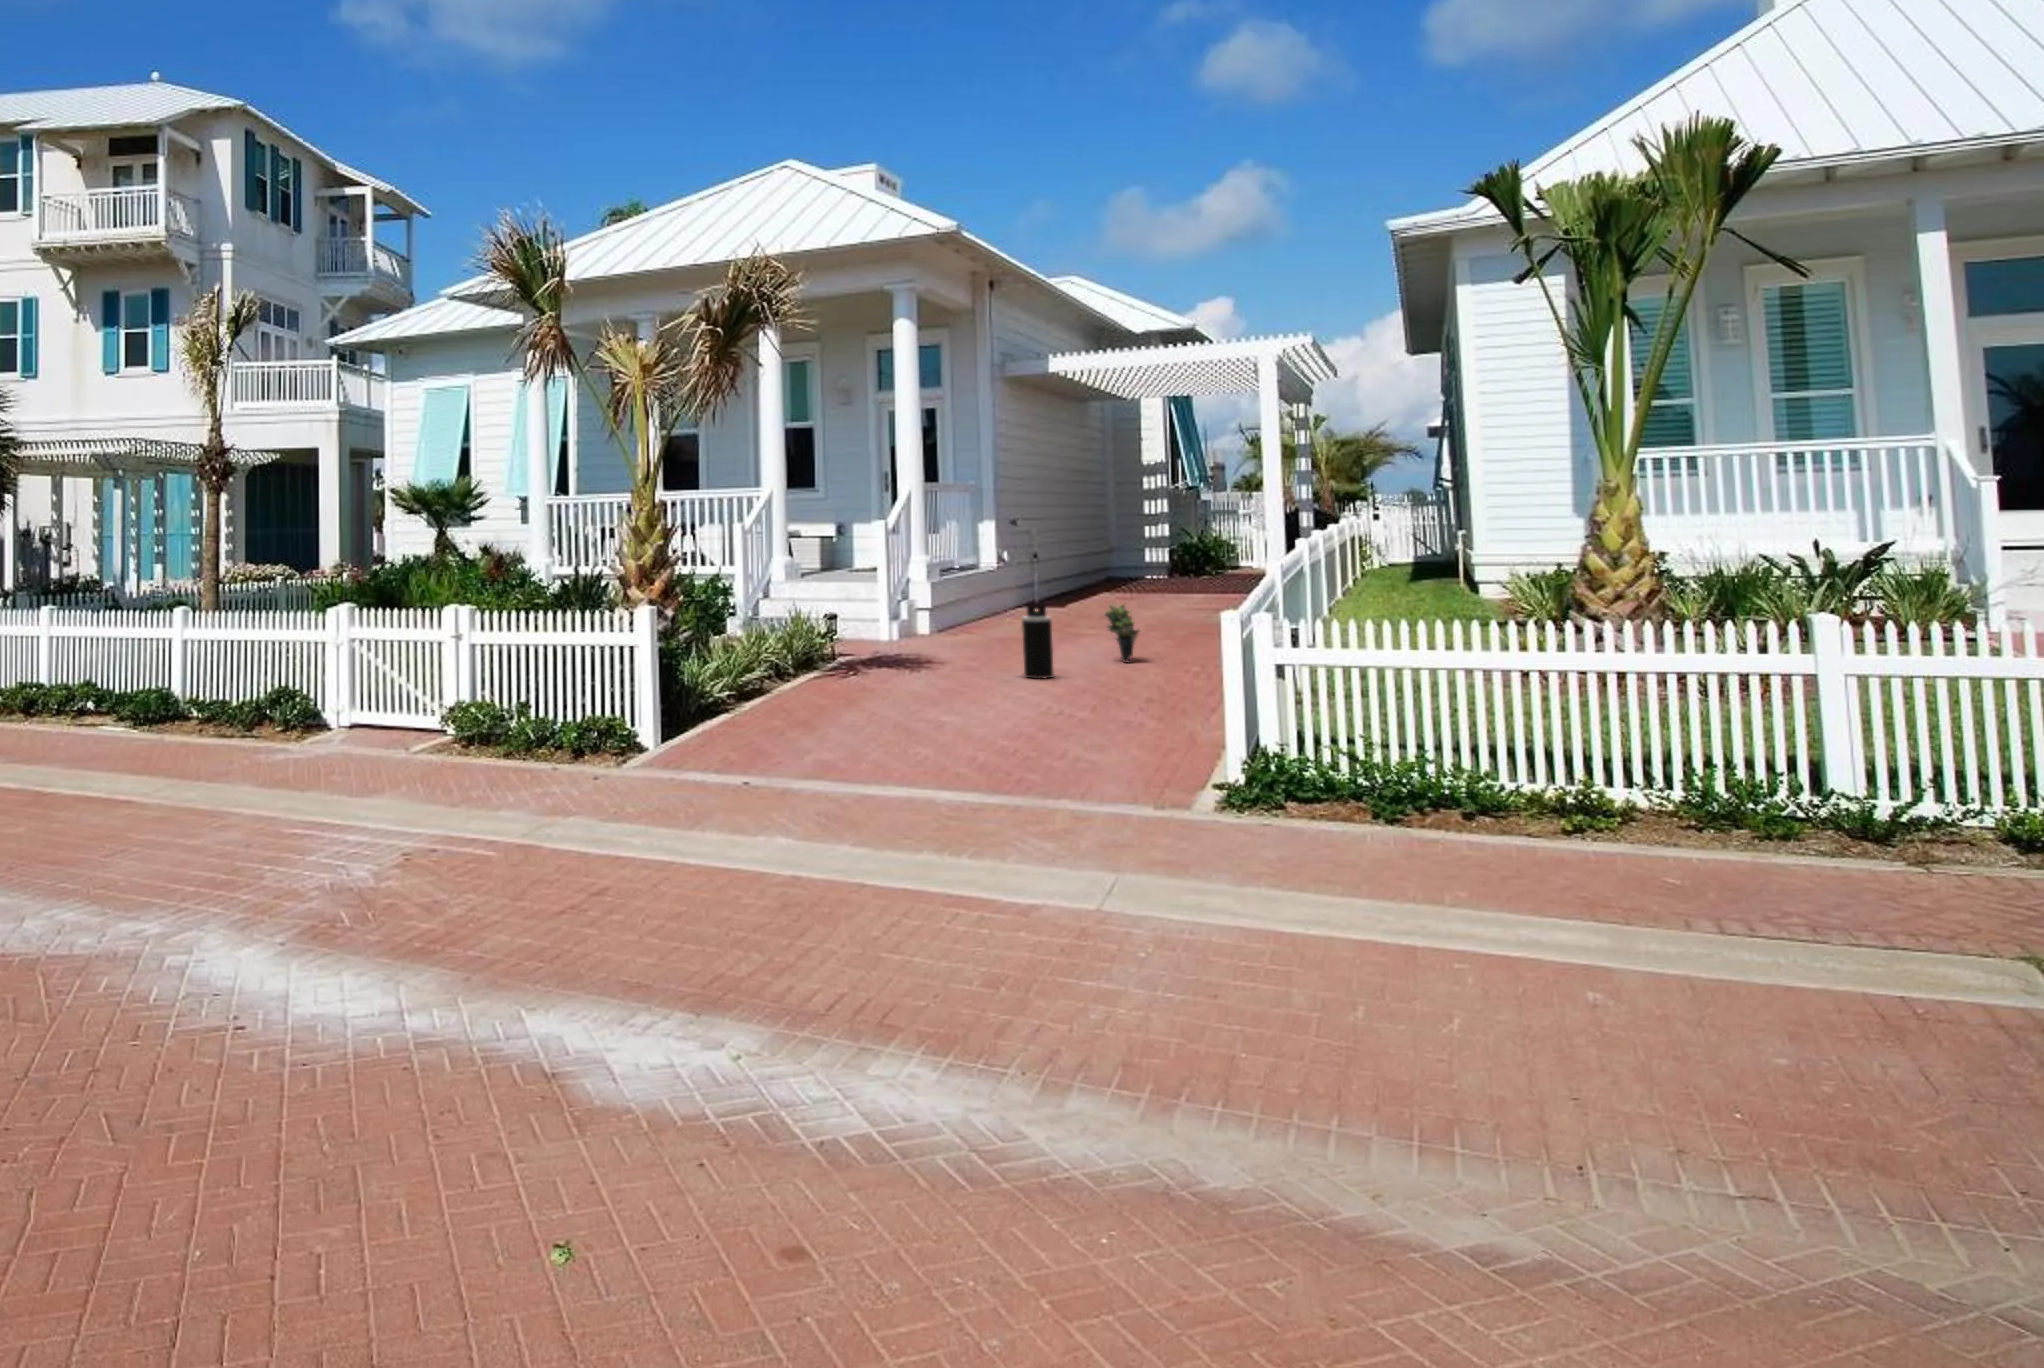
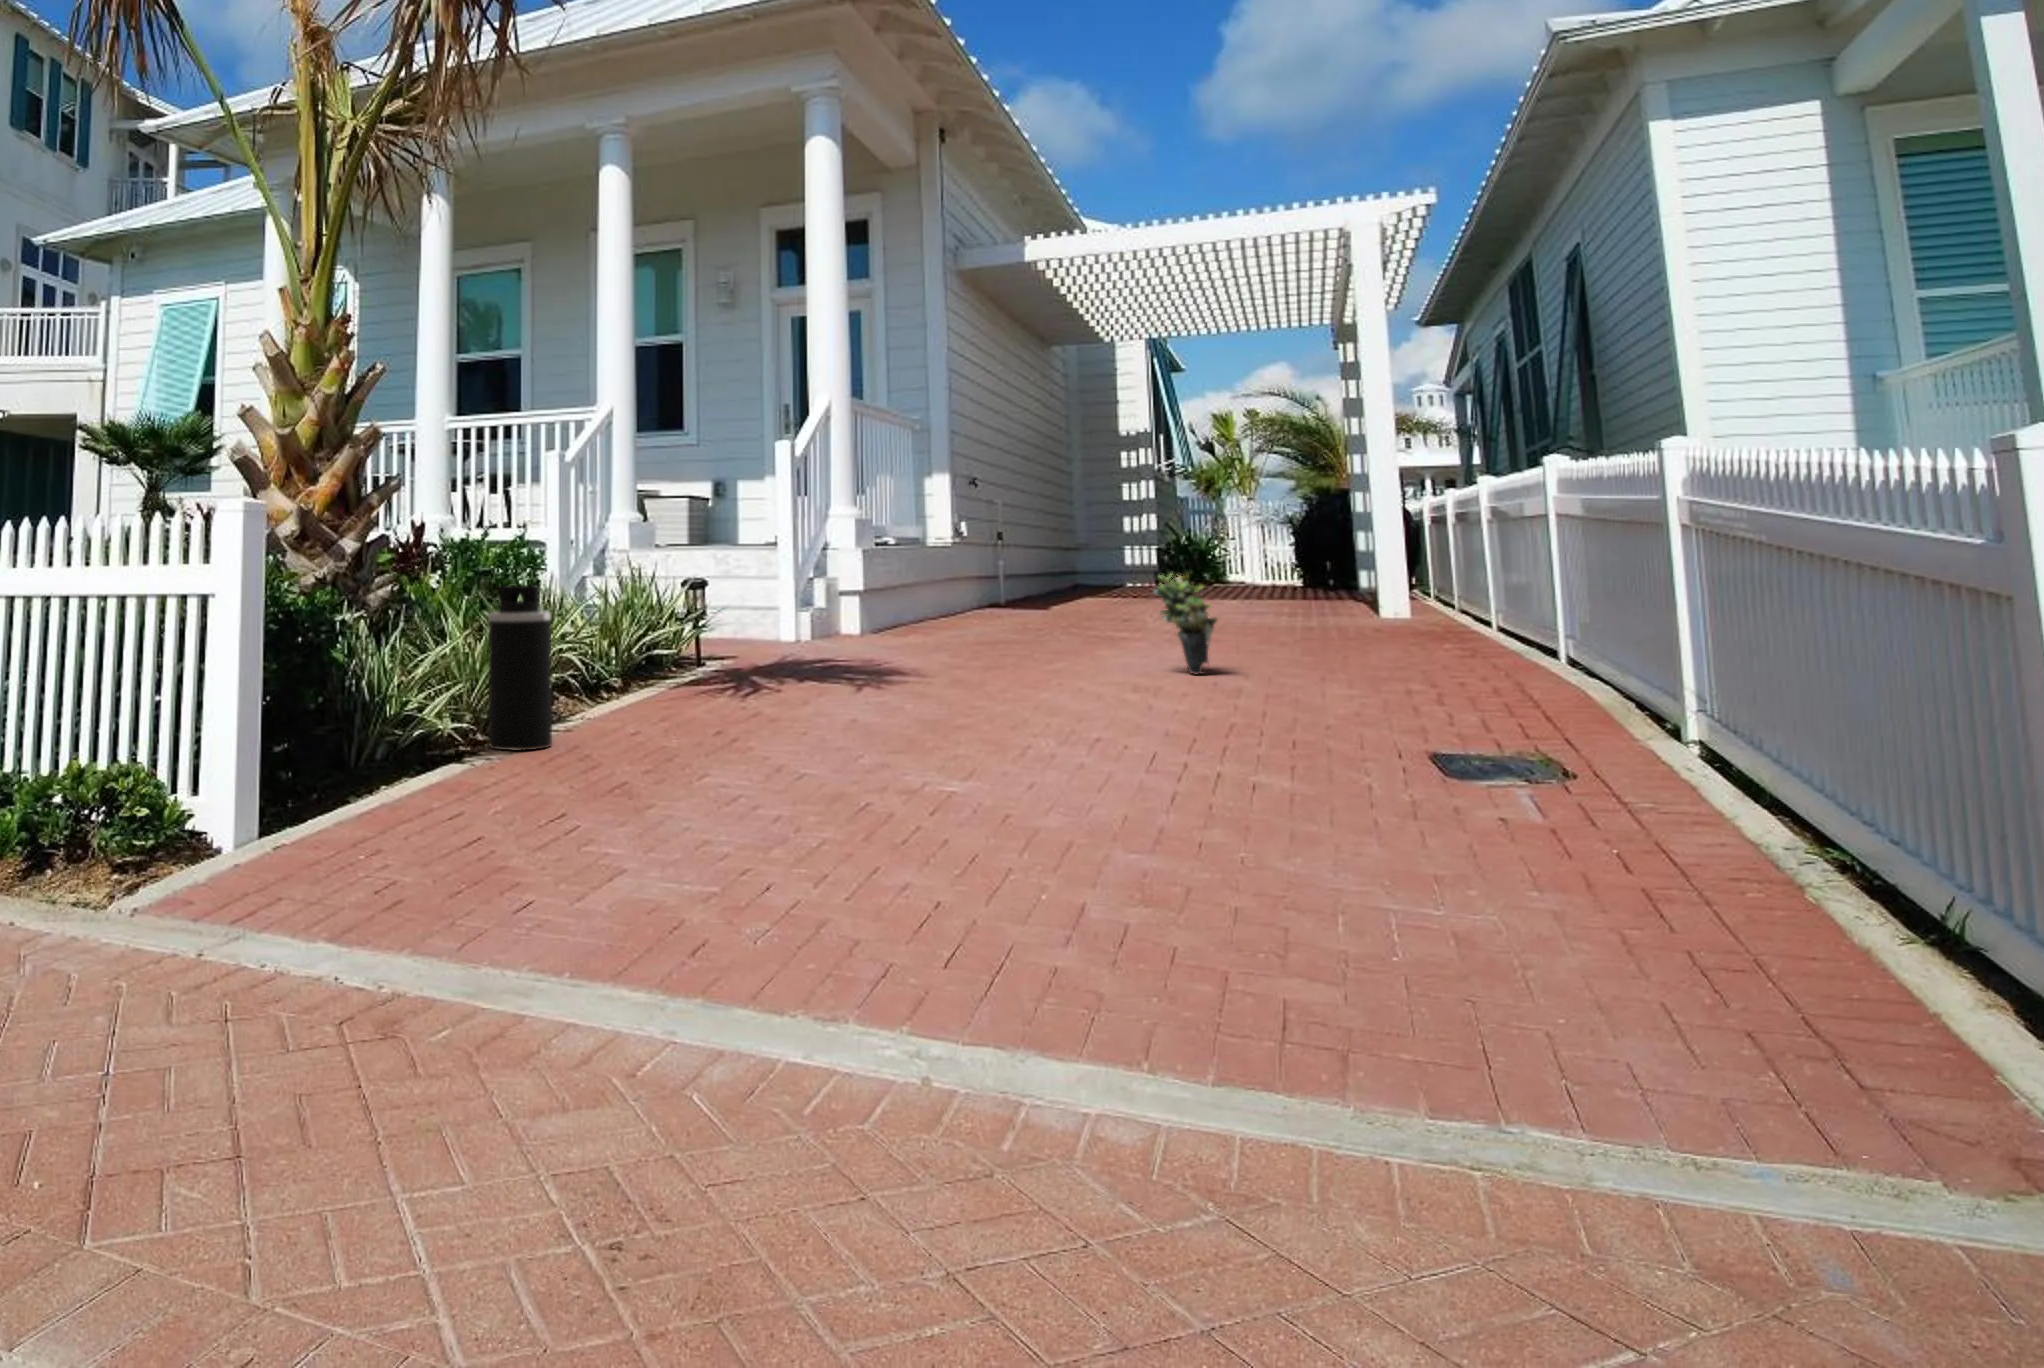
trash can: present [1022,604,1054,679] -> present [488,585,552,751]

